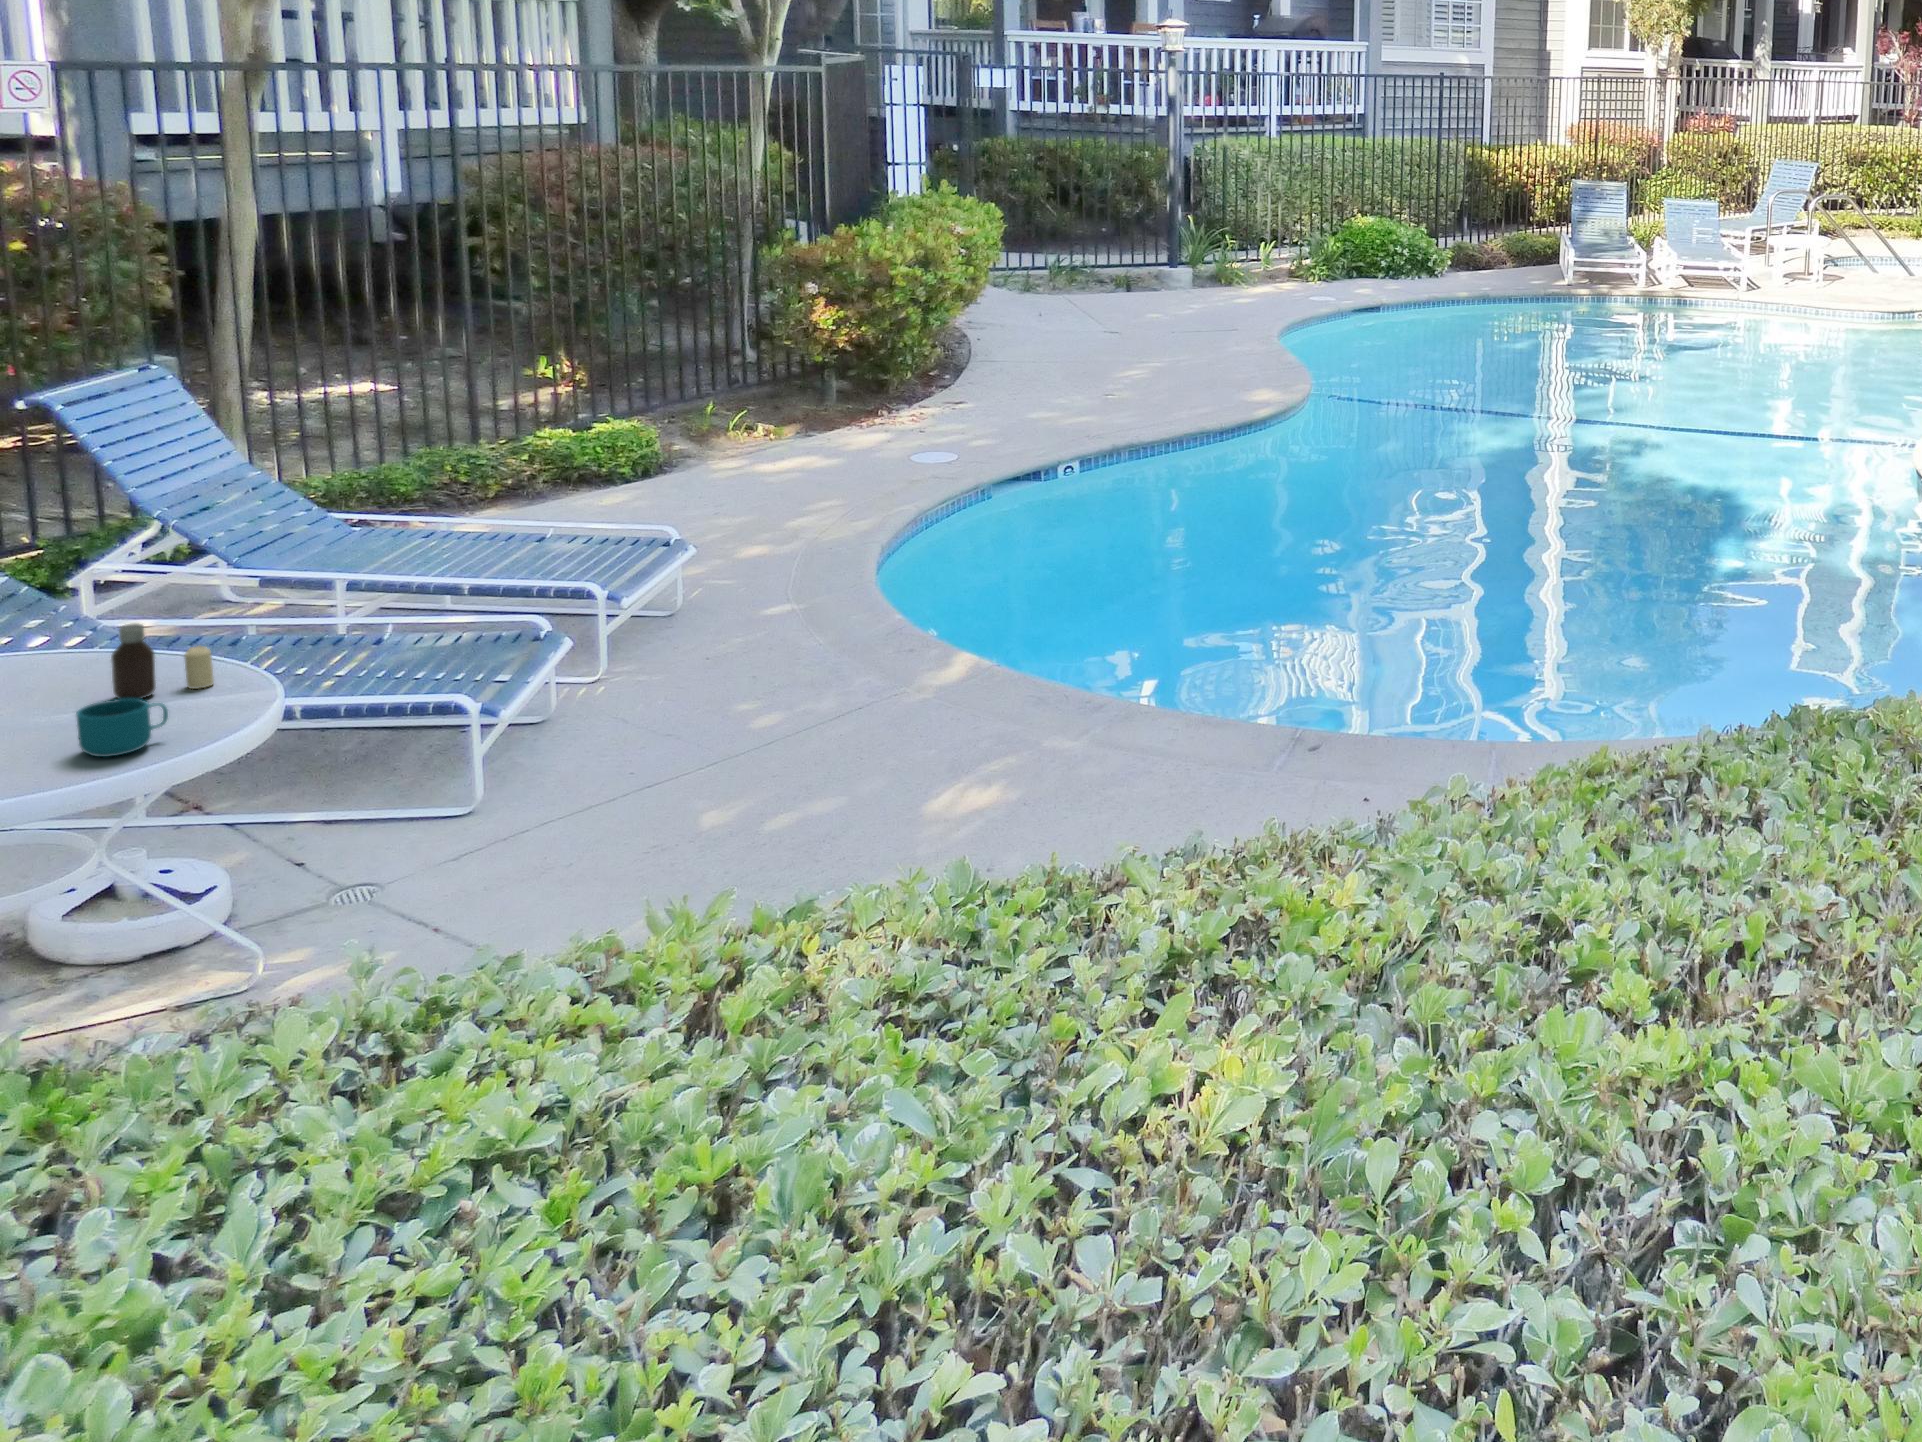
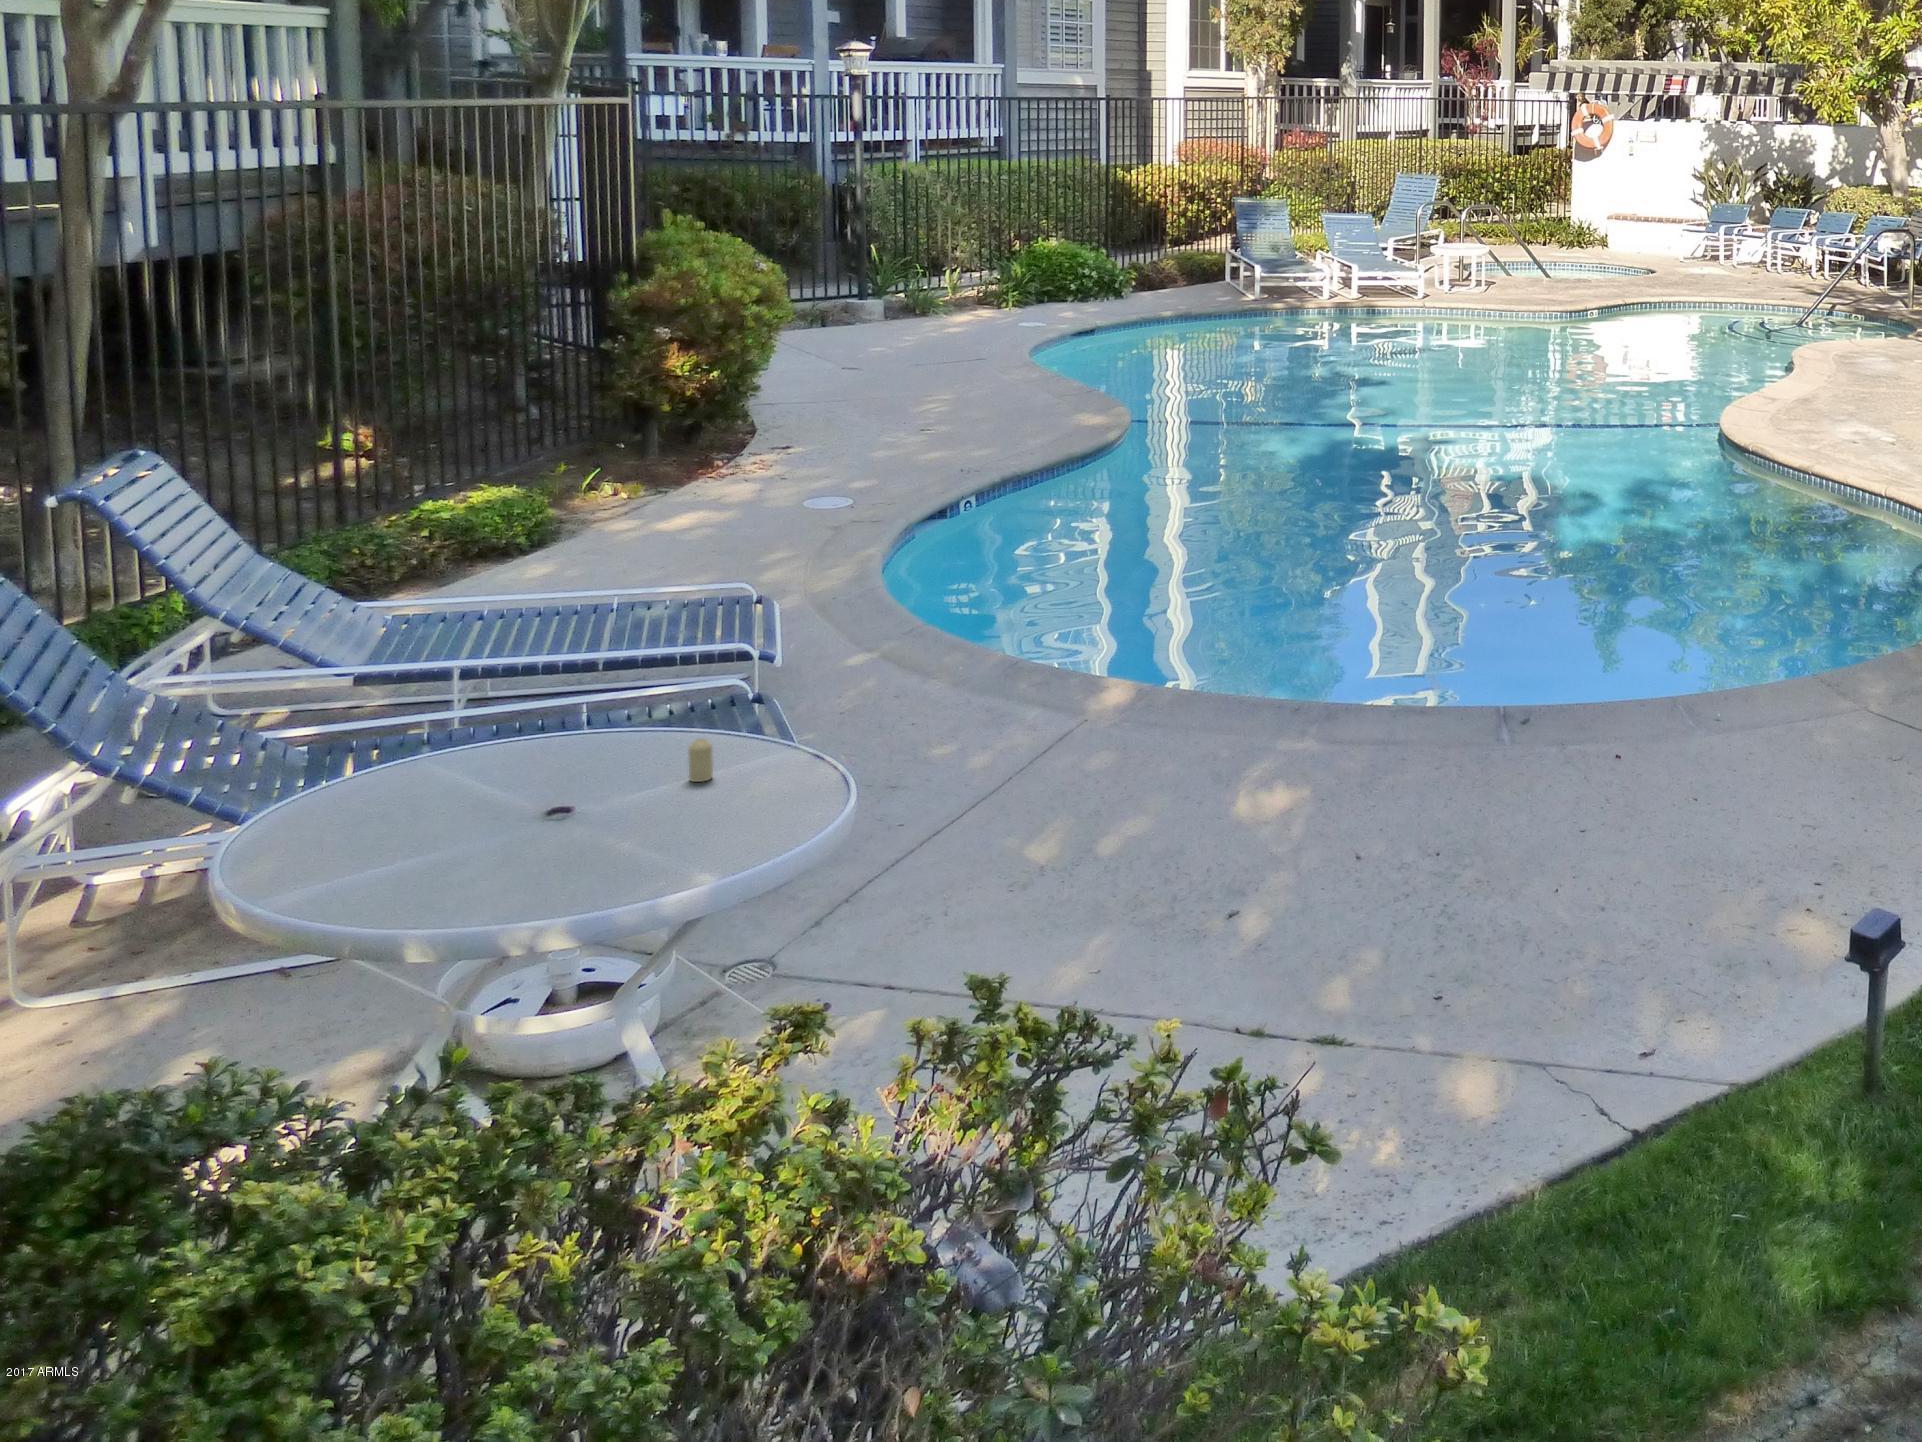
bottle: present [111,623,156,699] -> none [639,722,678,799]
cup: present [76,699,168,757] -> none [703,792,765,850]

